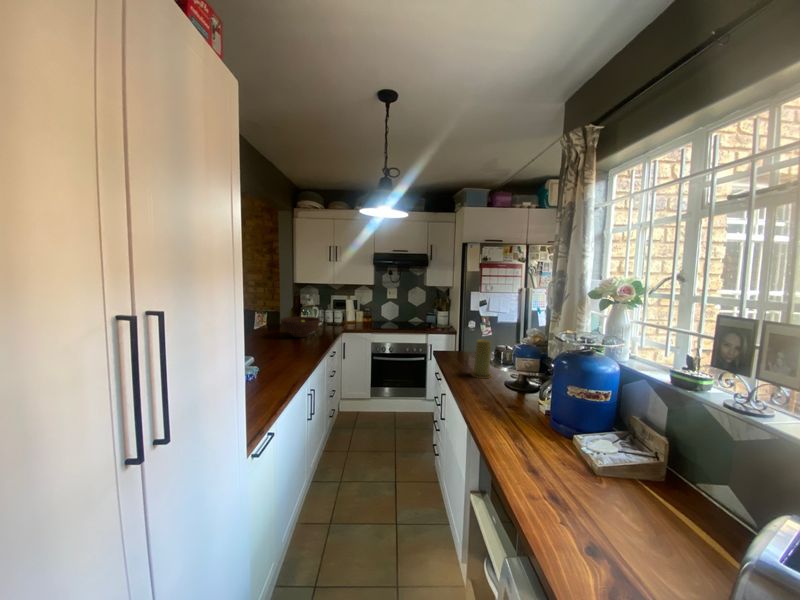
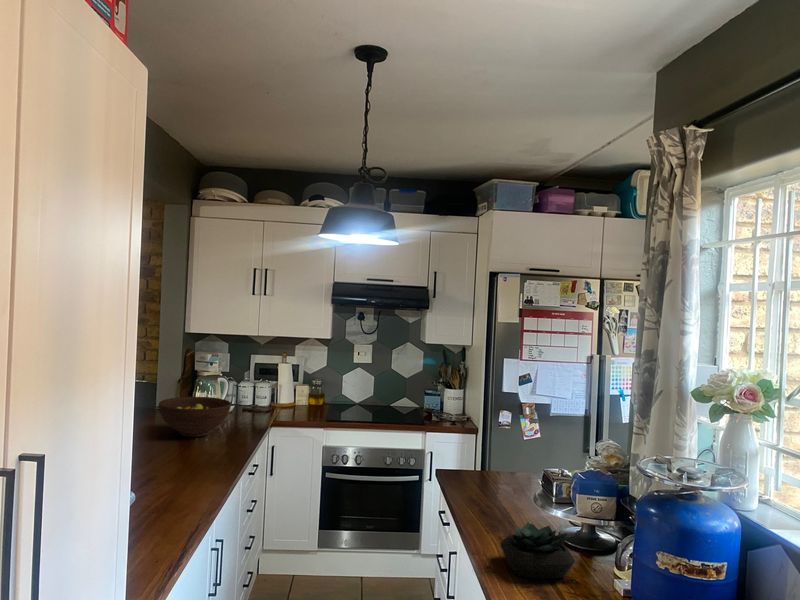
candle: present [472,339,491,378] -> none [501,456,536,524]
succulent plant: none [471,375,518,409] -> present [500,523,575,579]

